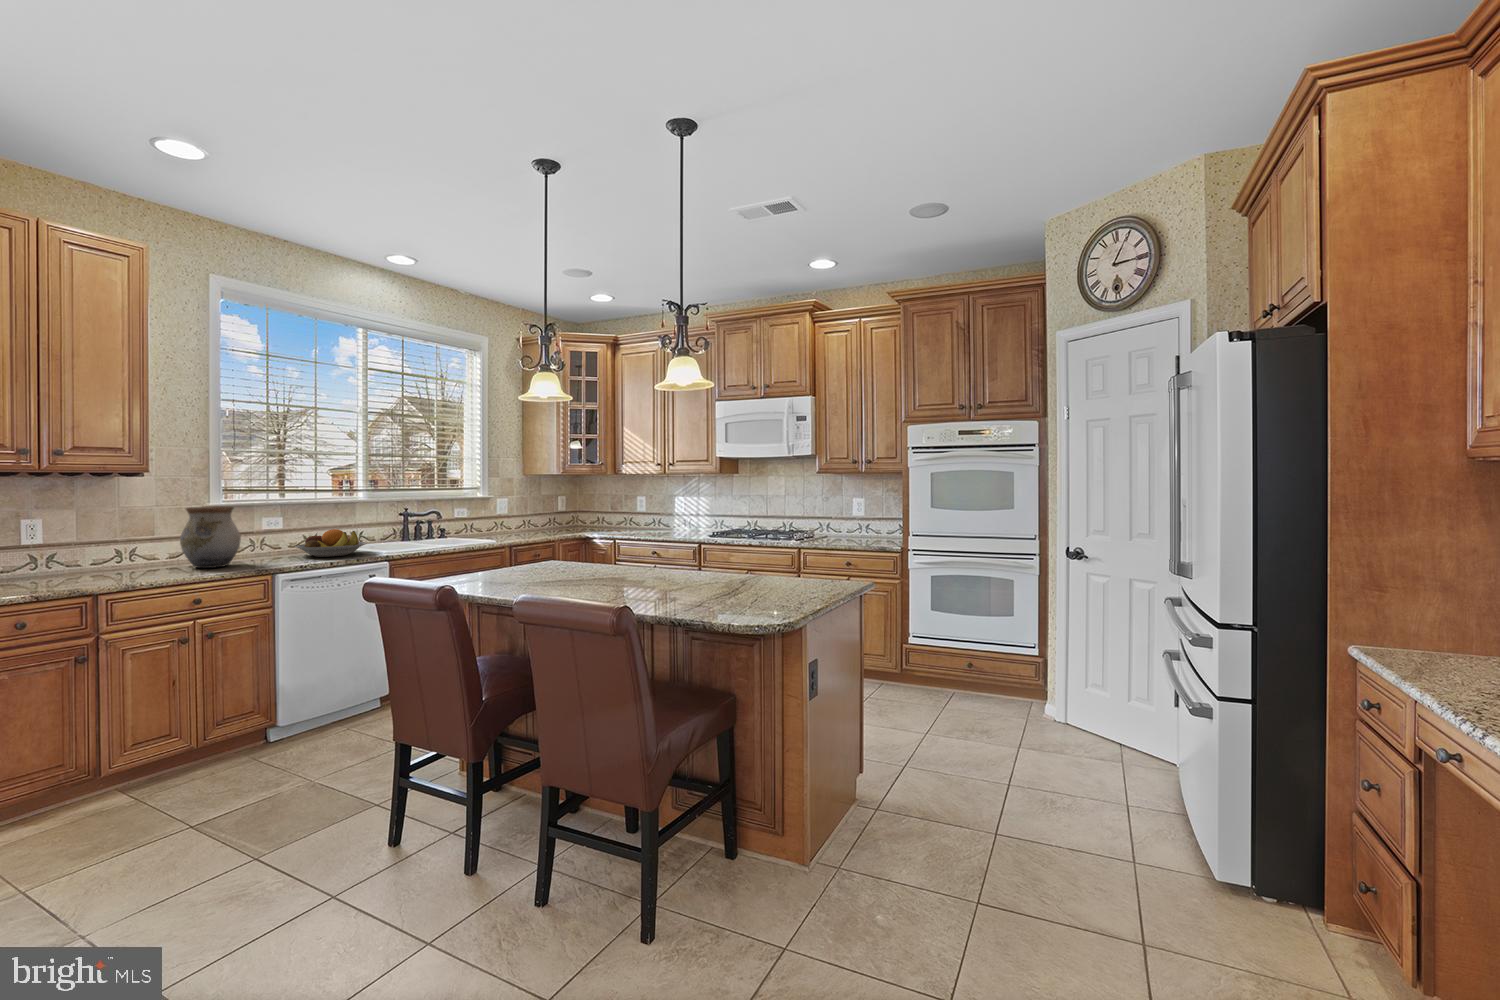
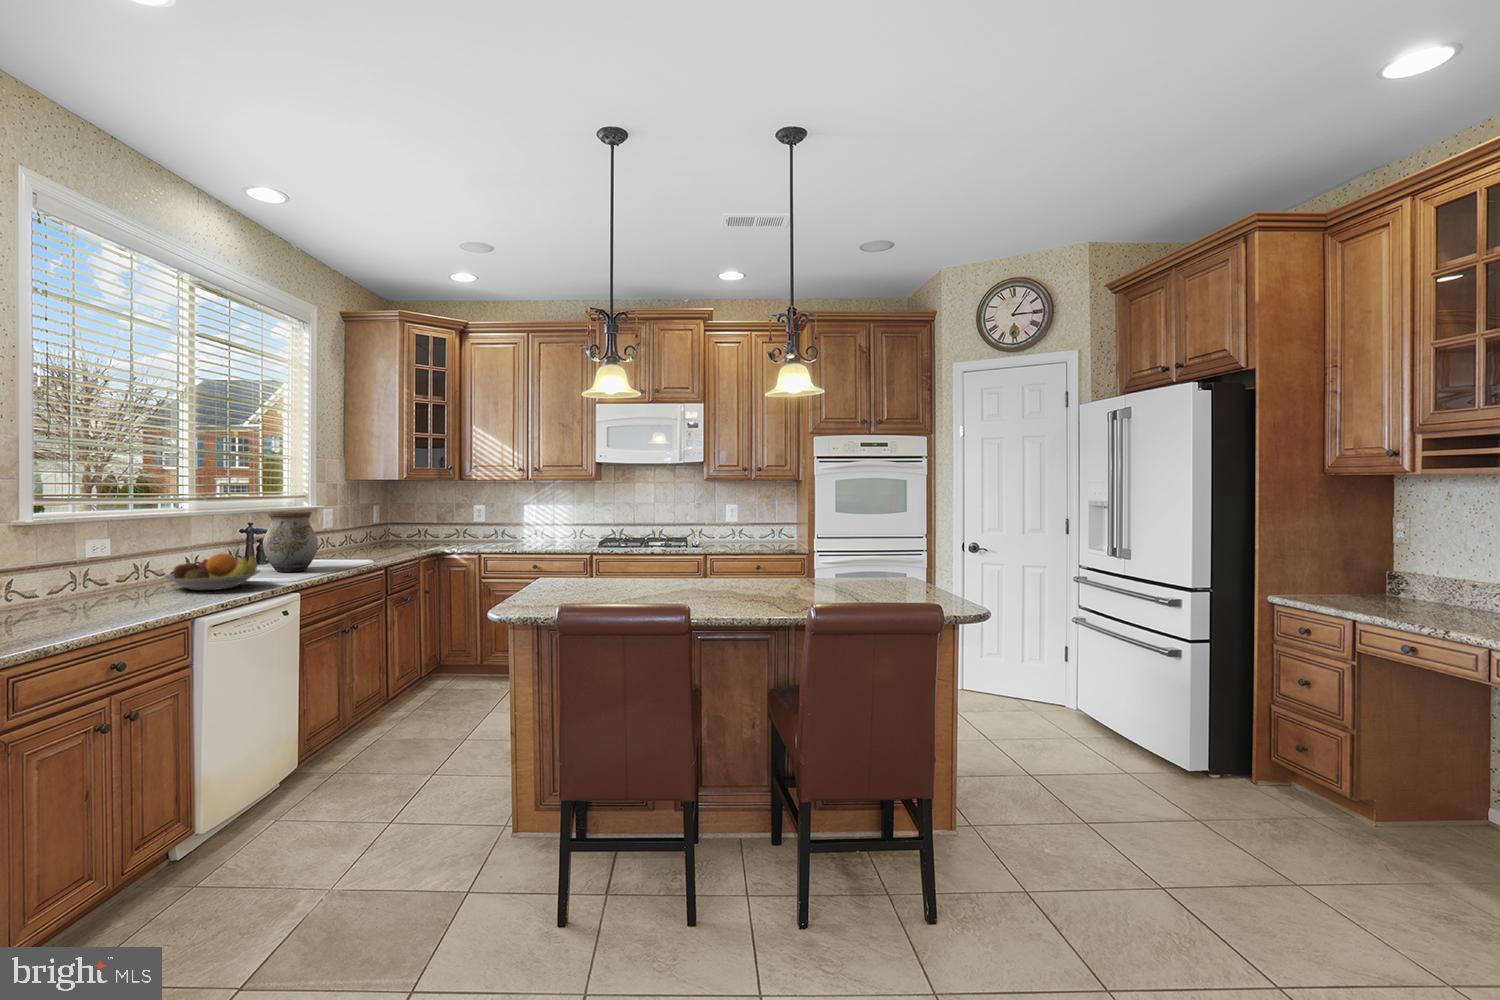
vase: present [180,506,241,568] -> present [263,511,318,572]

